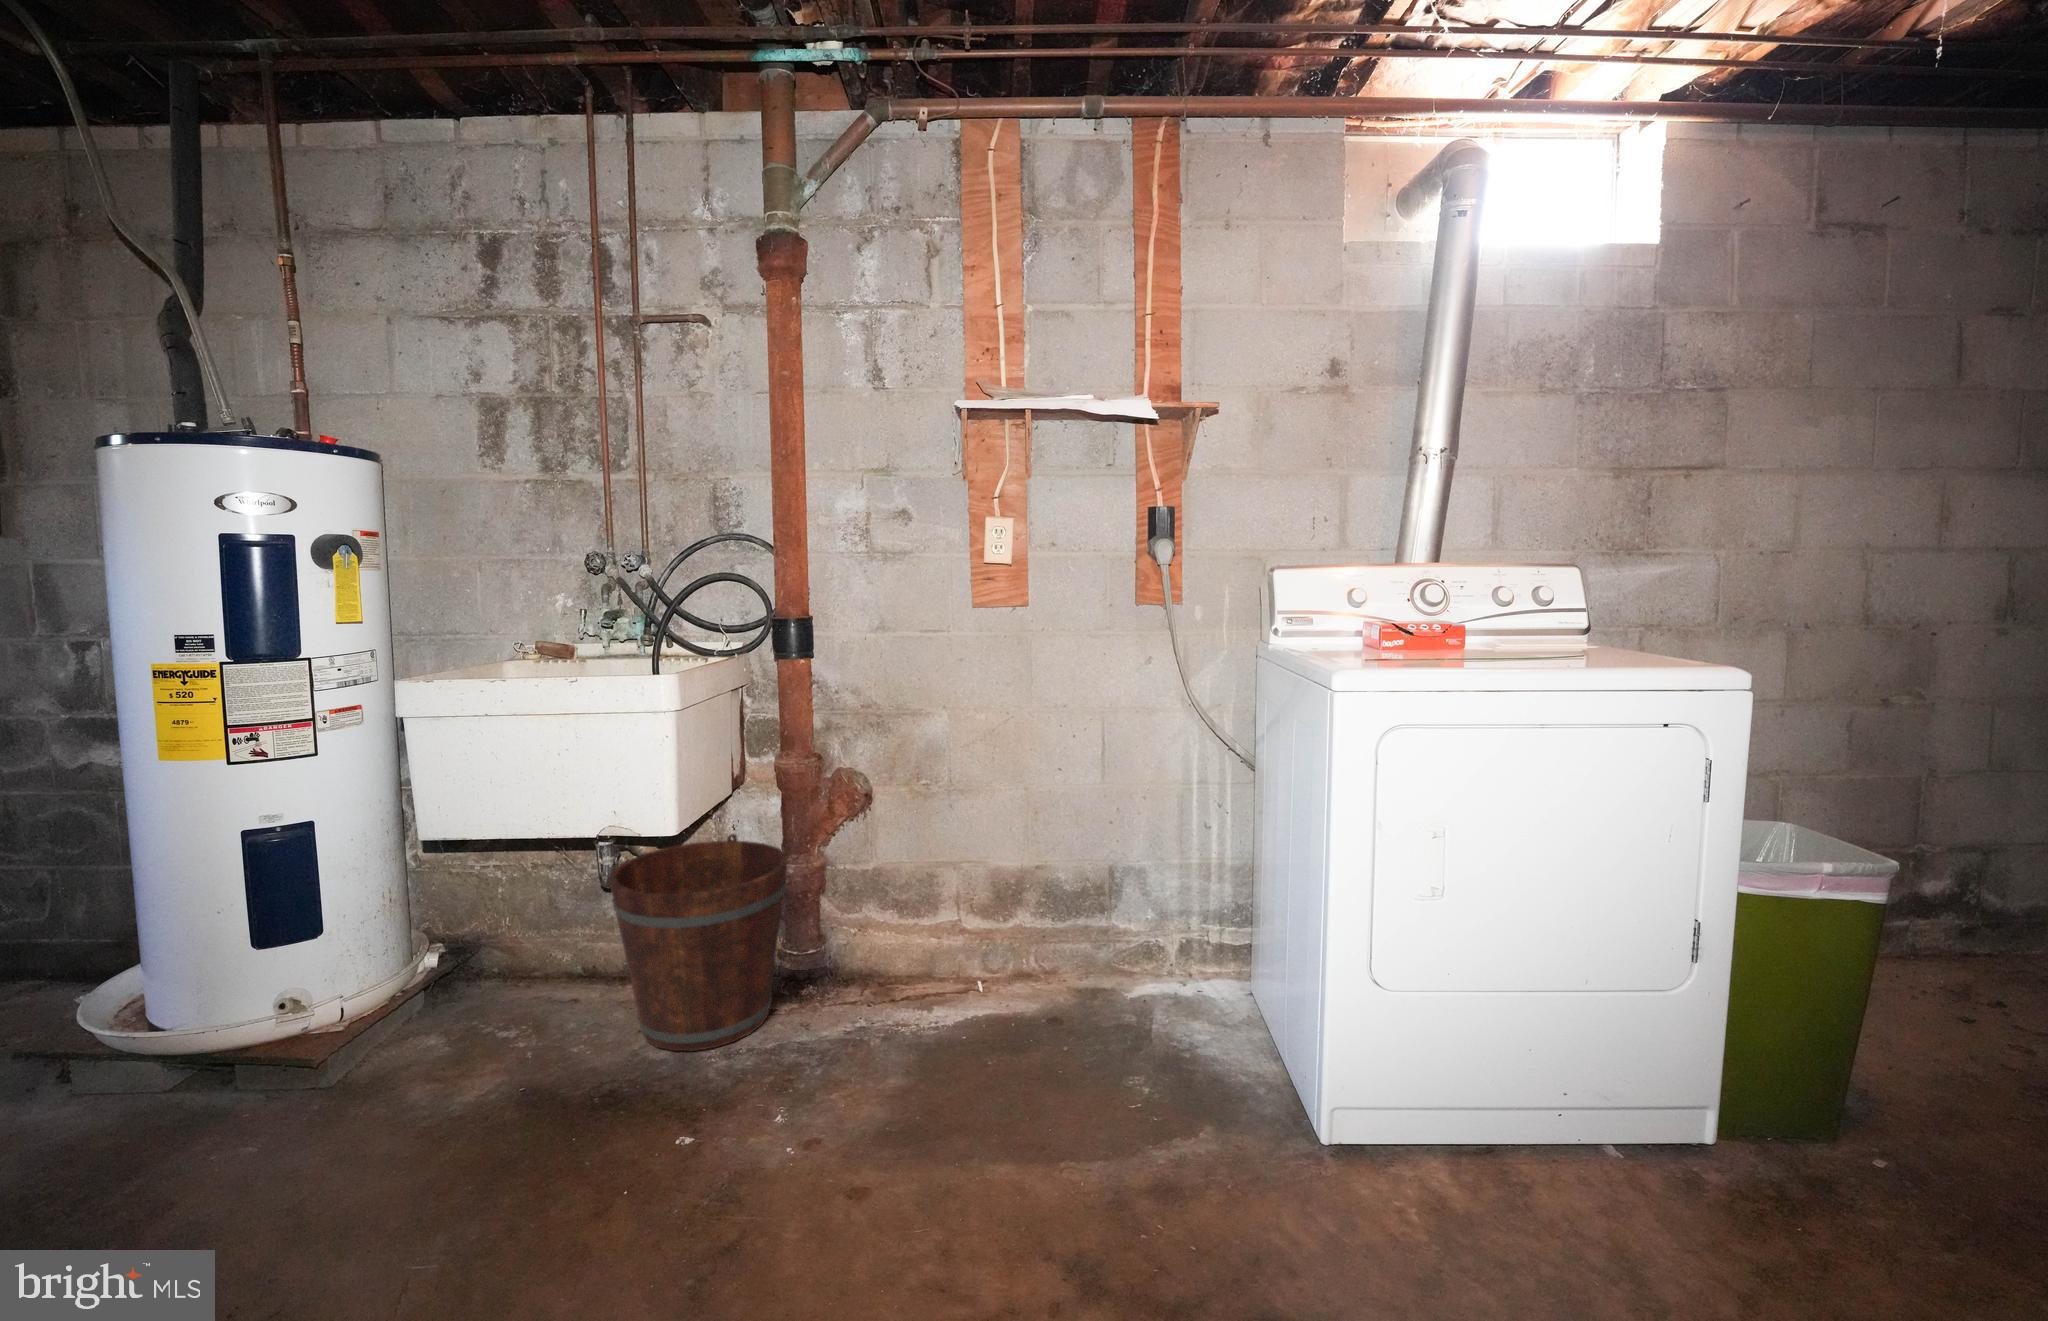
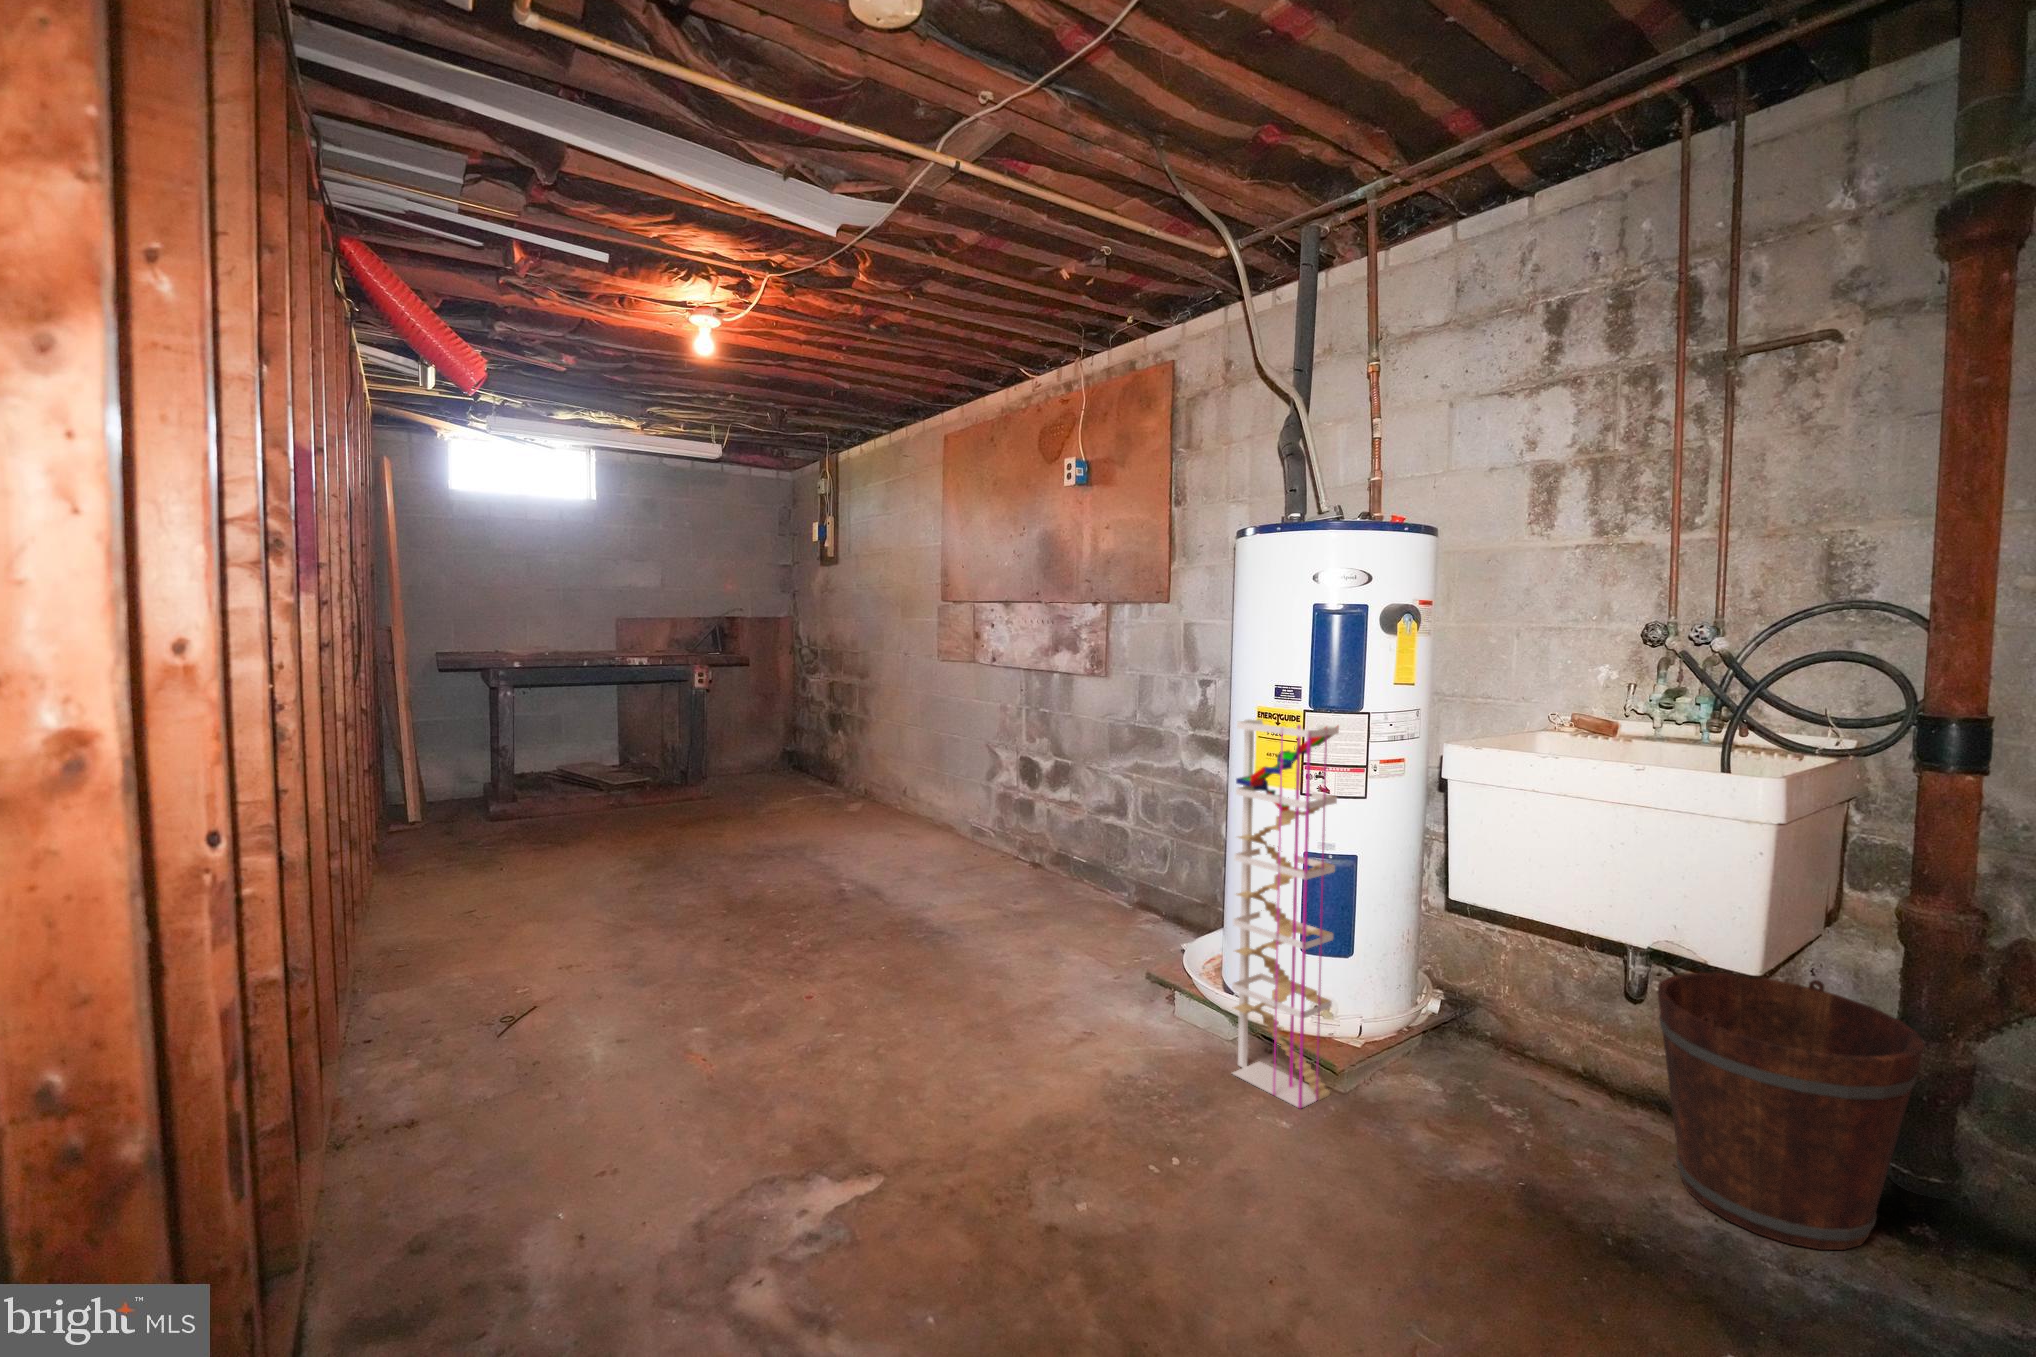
shelving unit: none [57,669,270,1145] -> present [1232,719,1339,1108]

